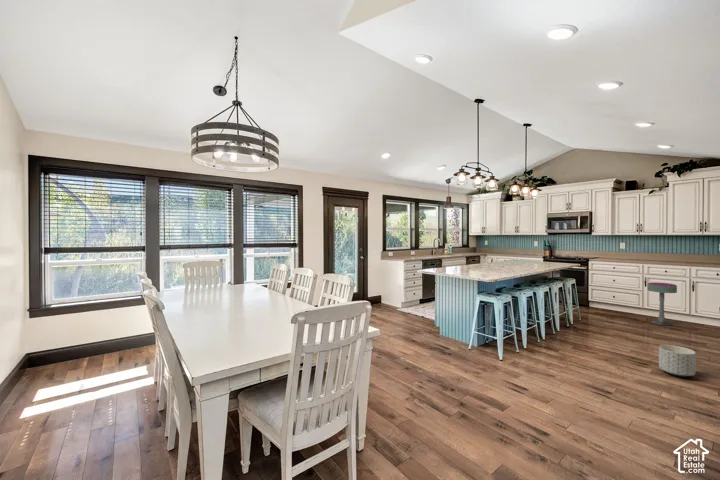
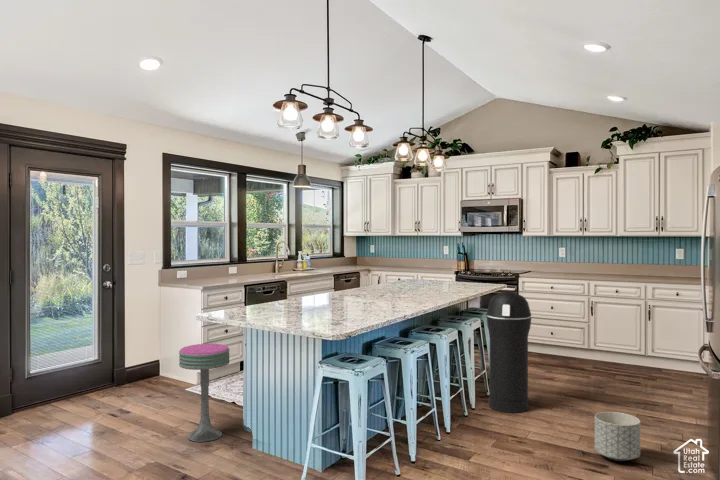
trash can: none [574,268,607,342] -> present [486,291,531,413]
bar stool: present [648,282,677,325] -> present [179,344,229,442]

